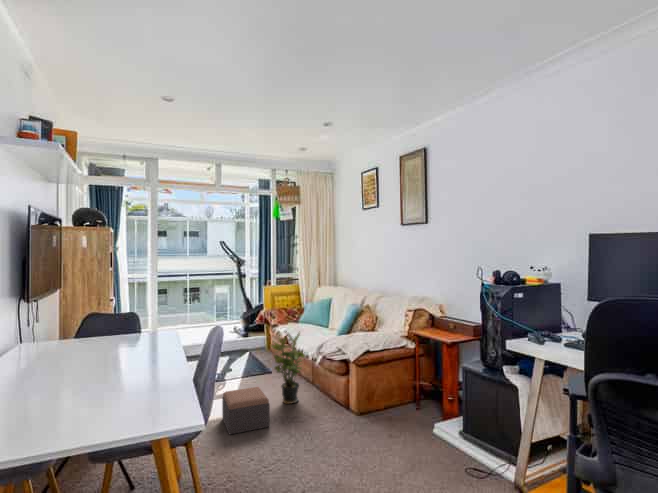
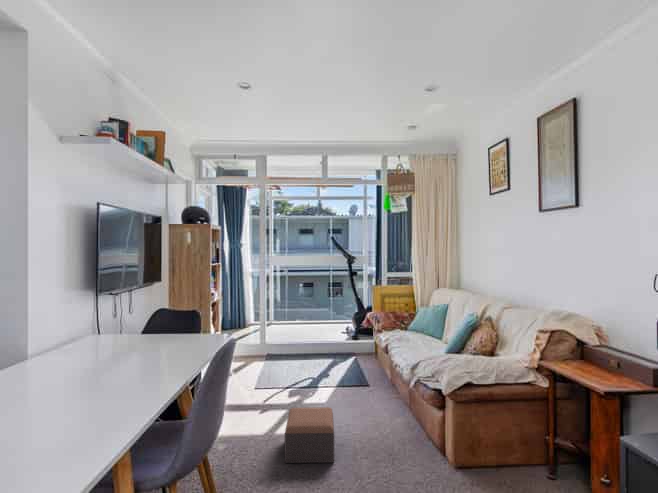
potted plant: present [272,331,305,404] -> none [350,342,394,433]

